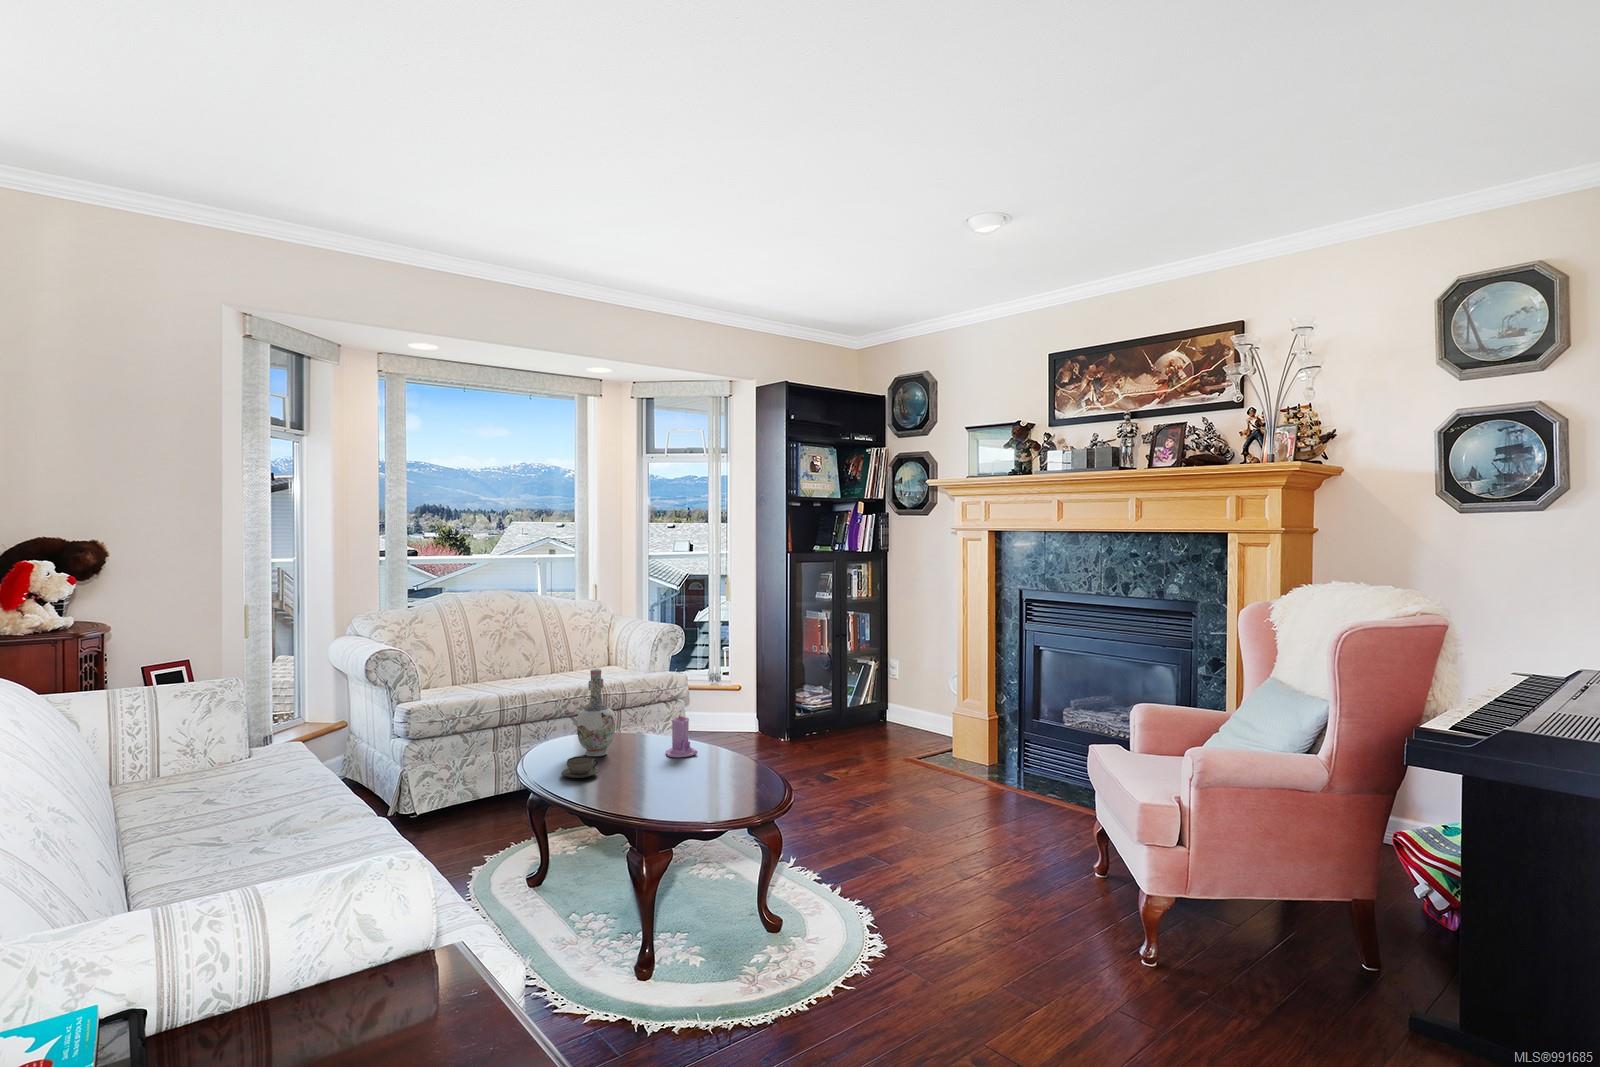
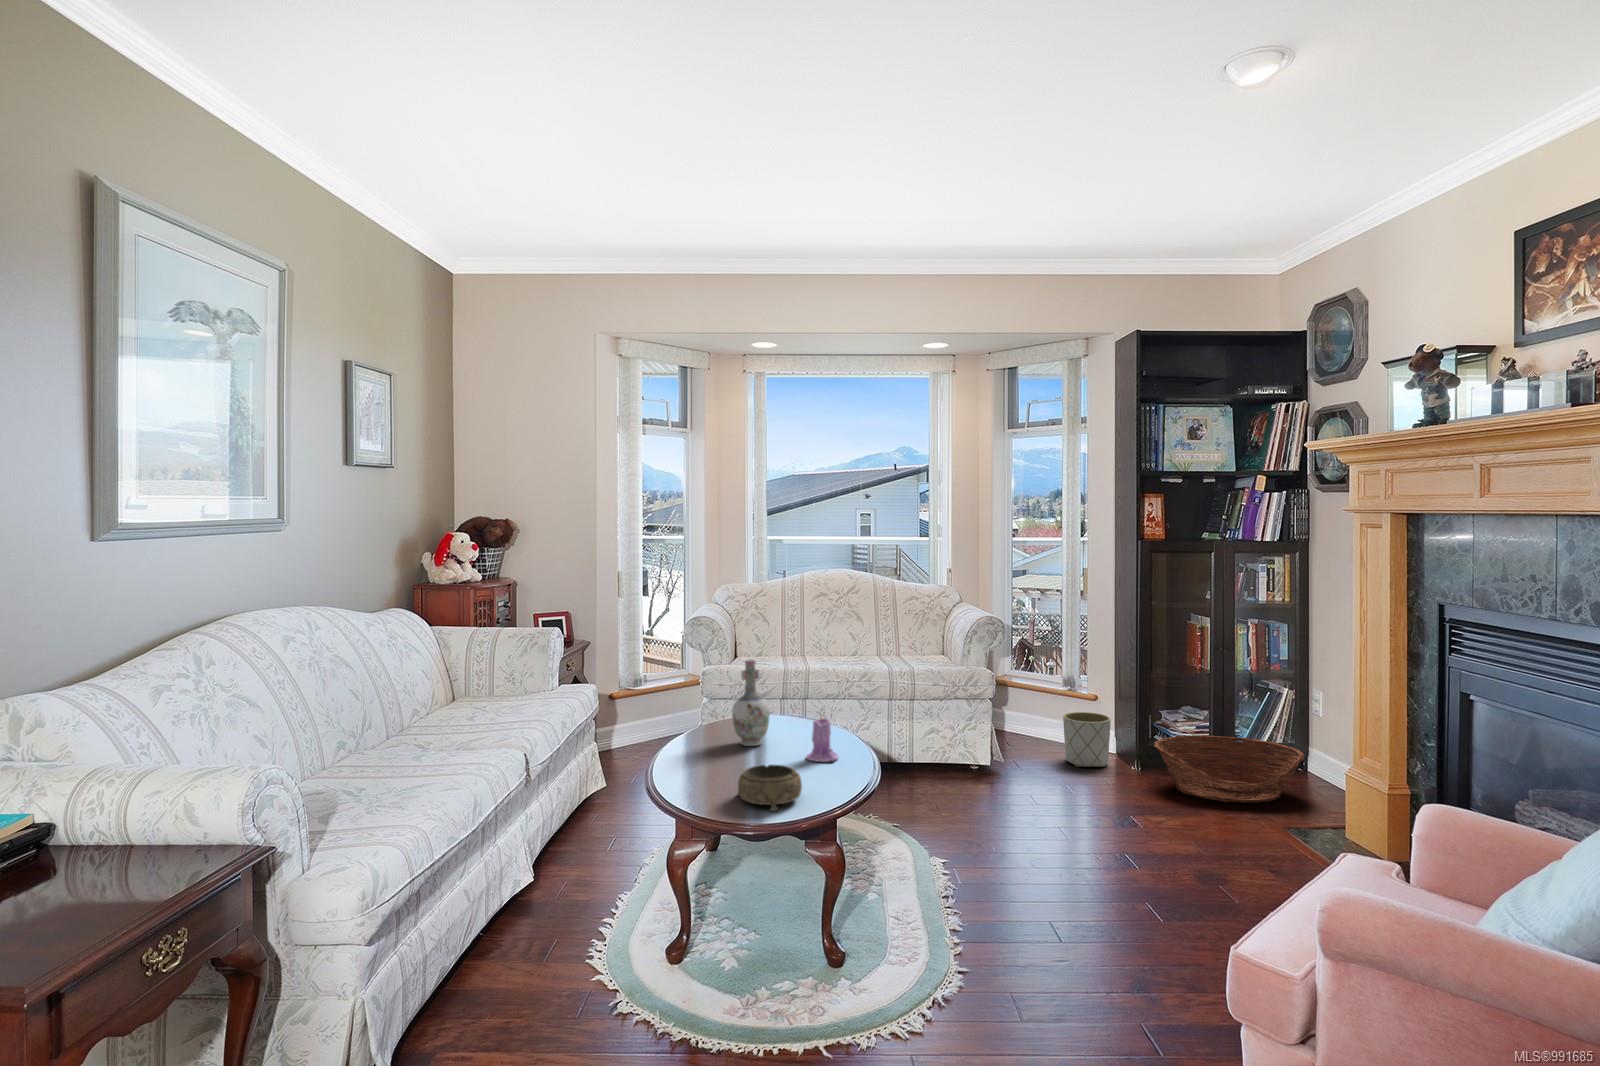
planter: none [727,693,765,740] -> present [1063,712,1111,767]
basket: none [808,697,905,746] -> present [1154,736,1304,803]
teacup: present [561,756,599,778] -> none [684,741,720,762]
decorative bowl: none [673,760,738,801] -> present [737,765,802,811]

